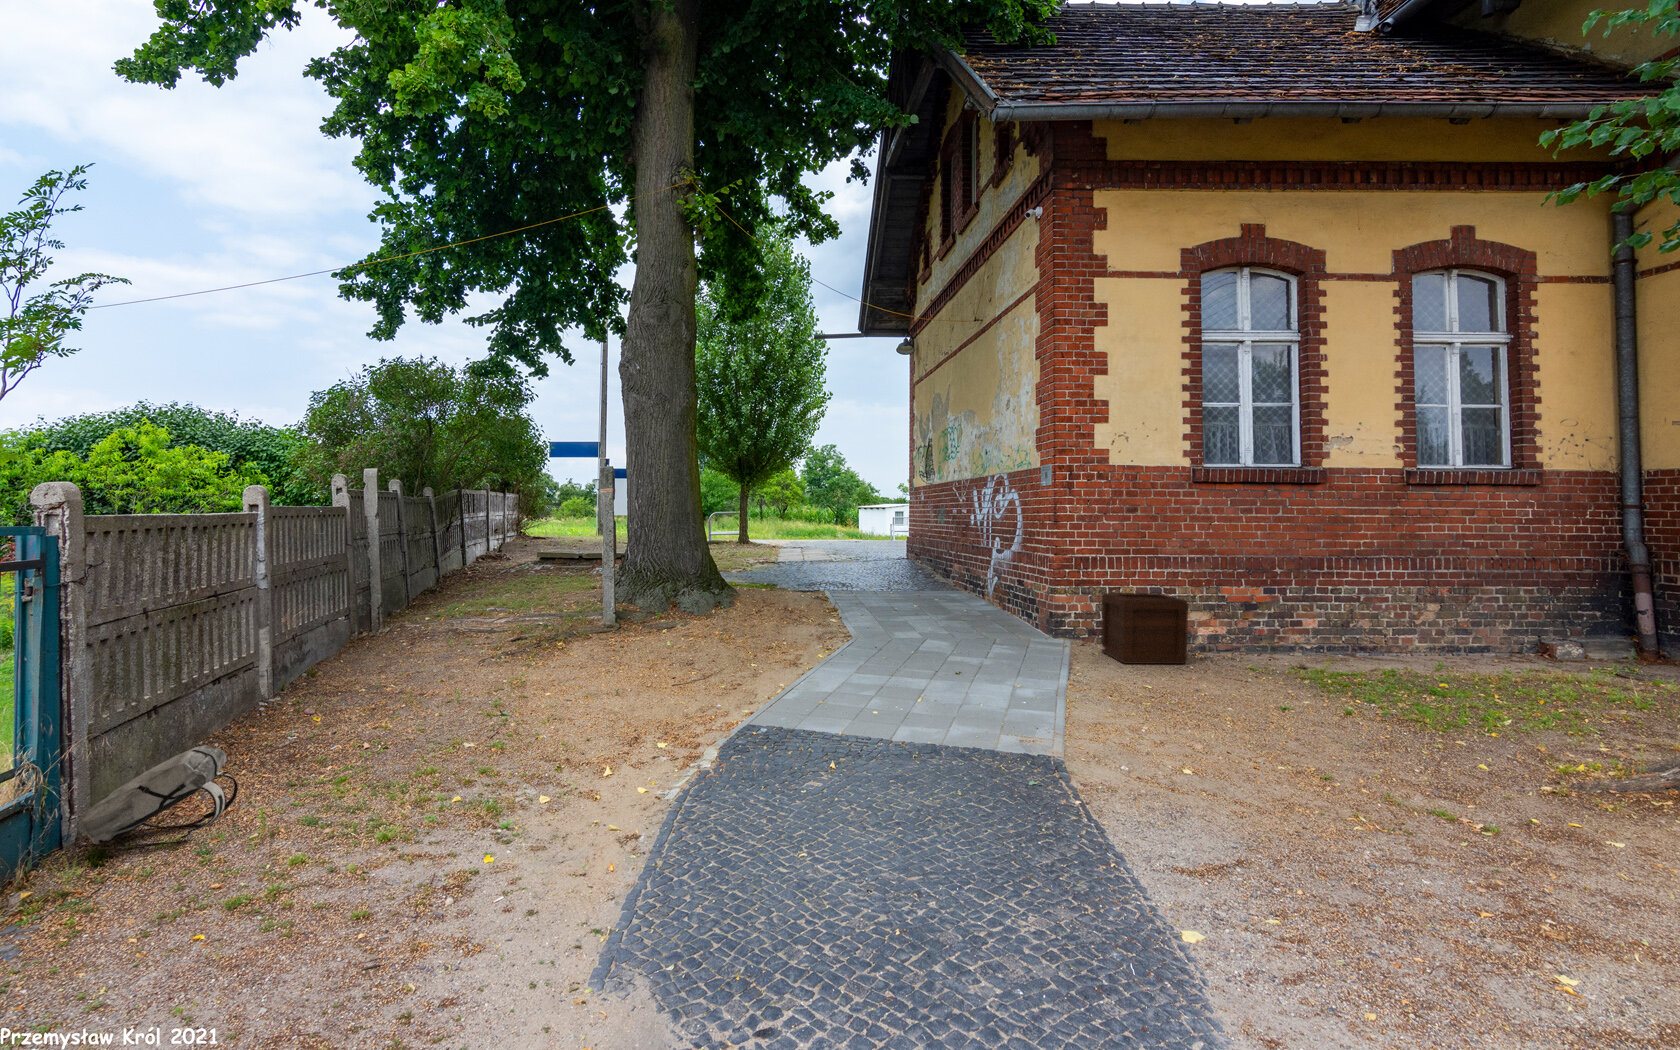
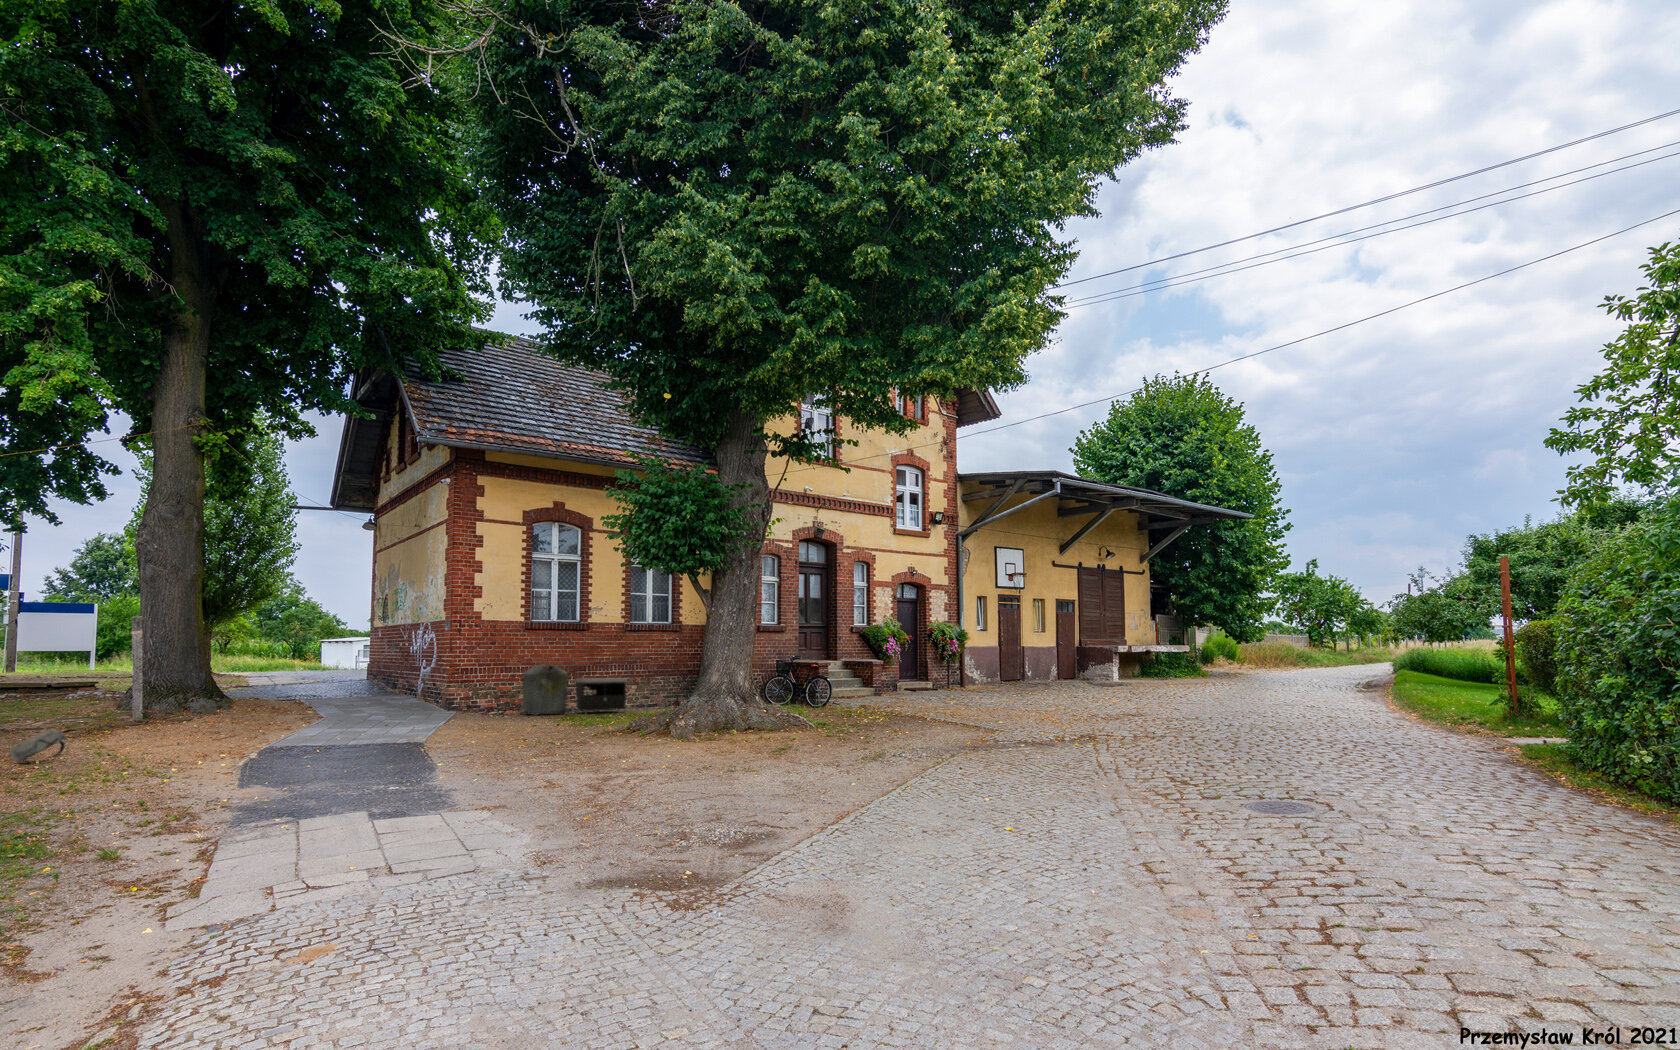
trash can: none [1199,556,1291,661] -> present [522,664,567,715]
storage bench: none [1299,586,1427,663] -> present [576,678,627,713]
wooden crate: present [1101,593,1188,664] -> none [471,684,513,718]

